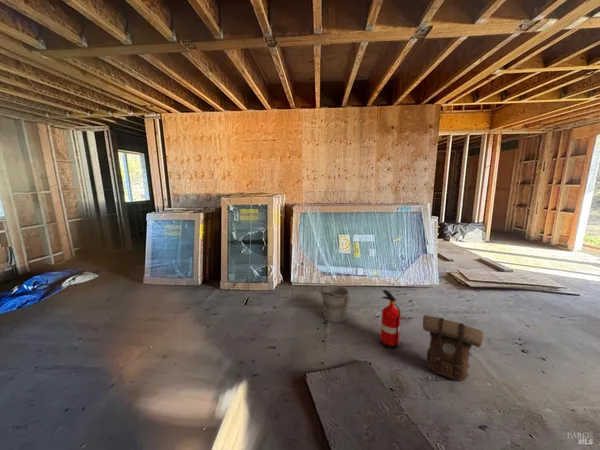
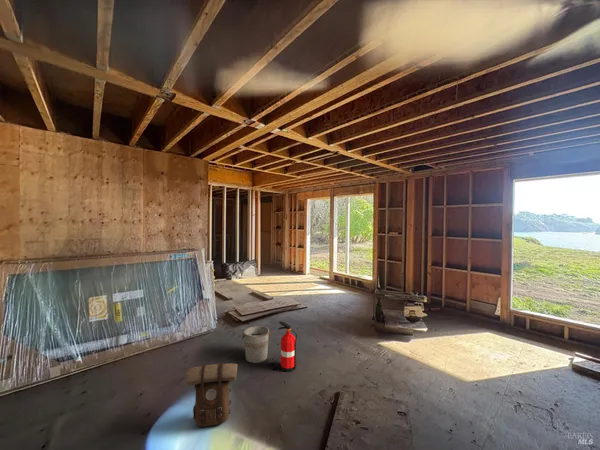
bucket: present [321,286,350,323] -> present [242,326,271,363]
fire extinguisher: present [381,290,401,349] -> present [278,321,297,372]

